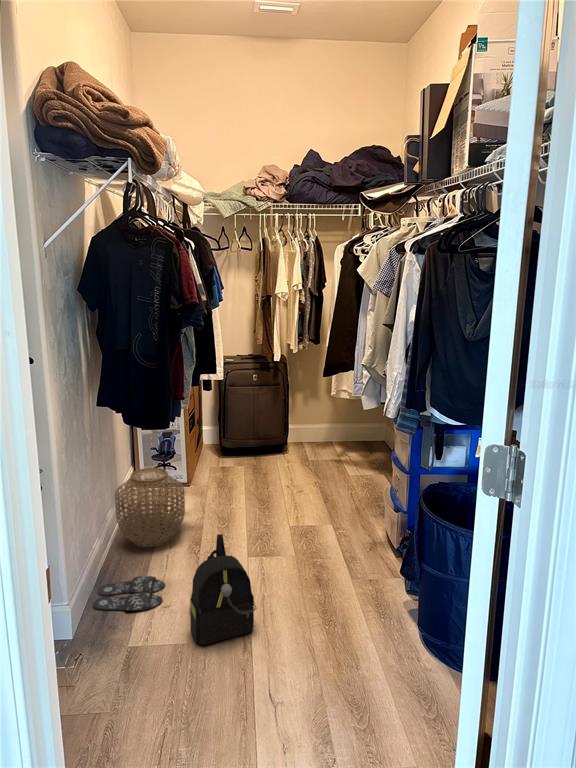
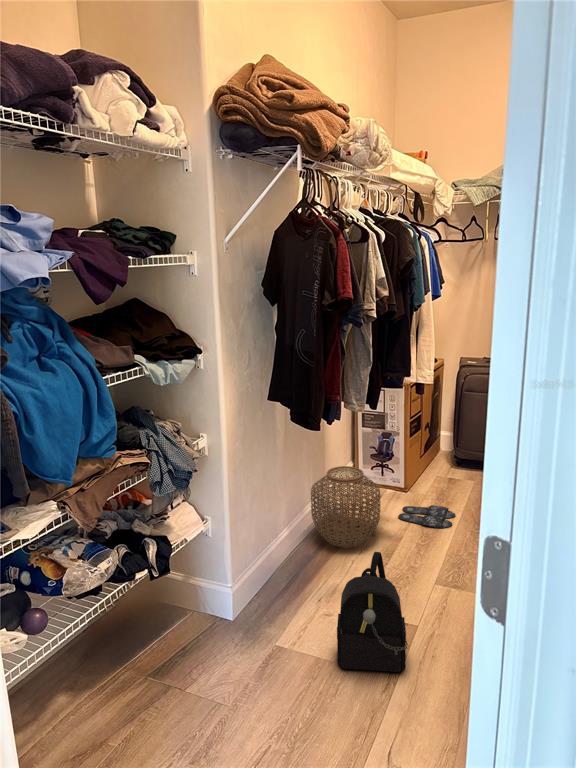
slippers: present [93,576,165,611] -> present [398,505,455,528]

